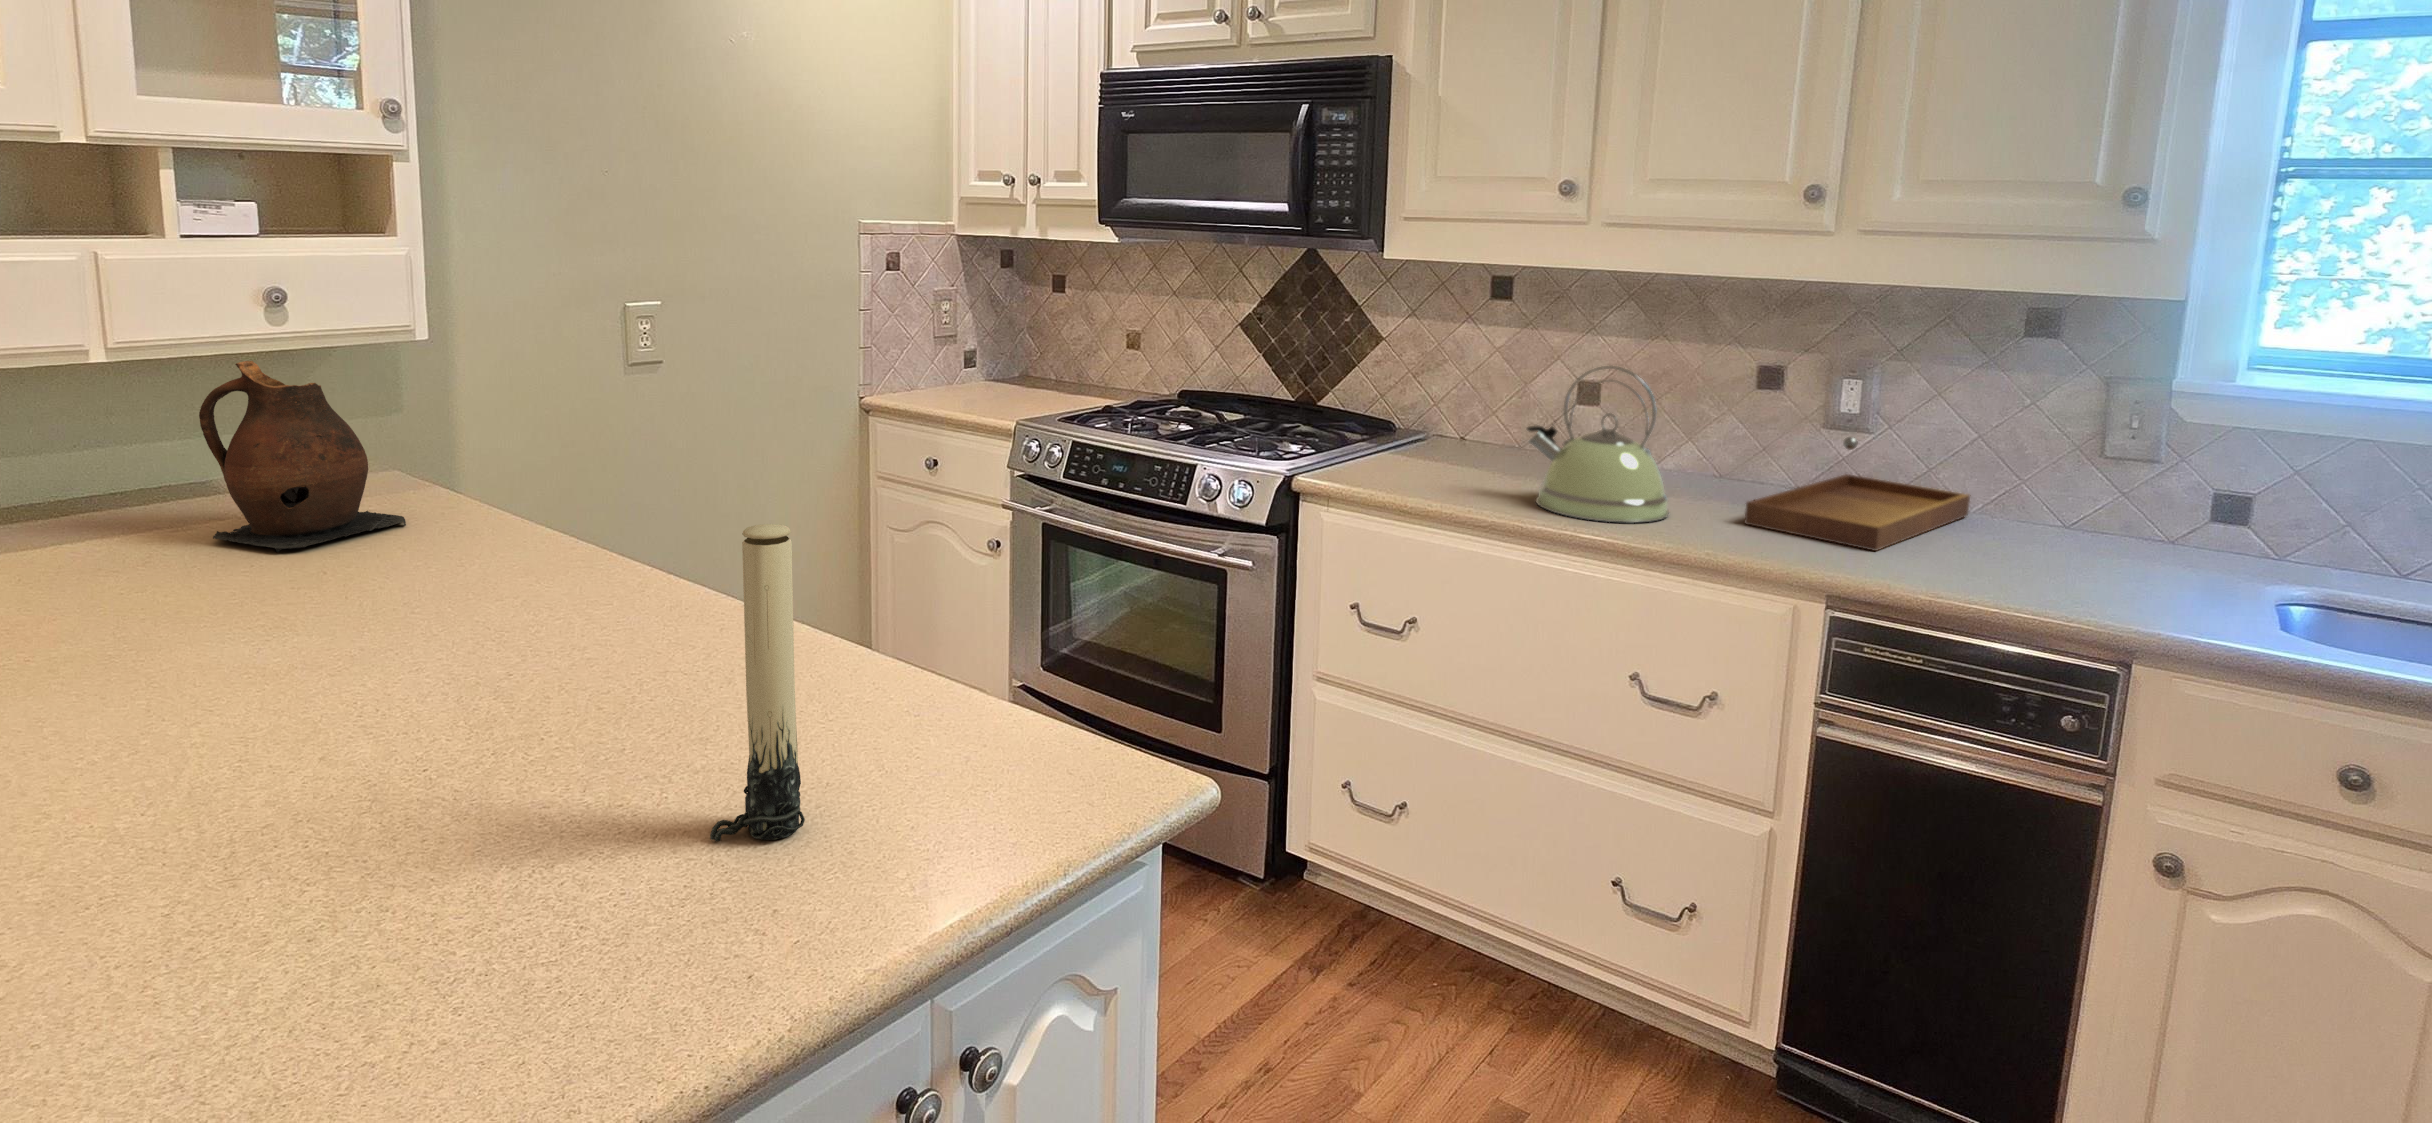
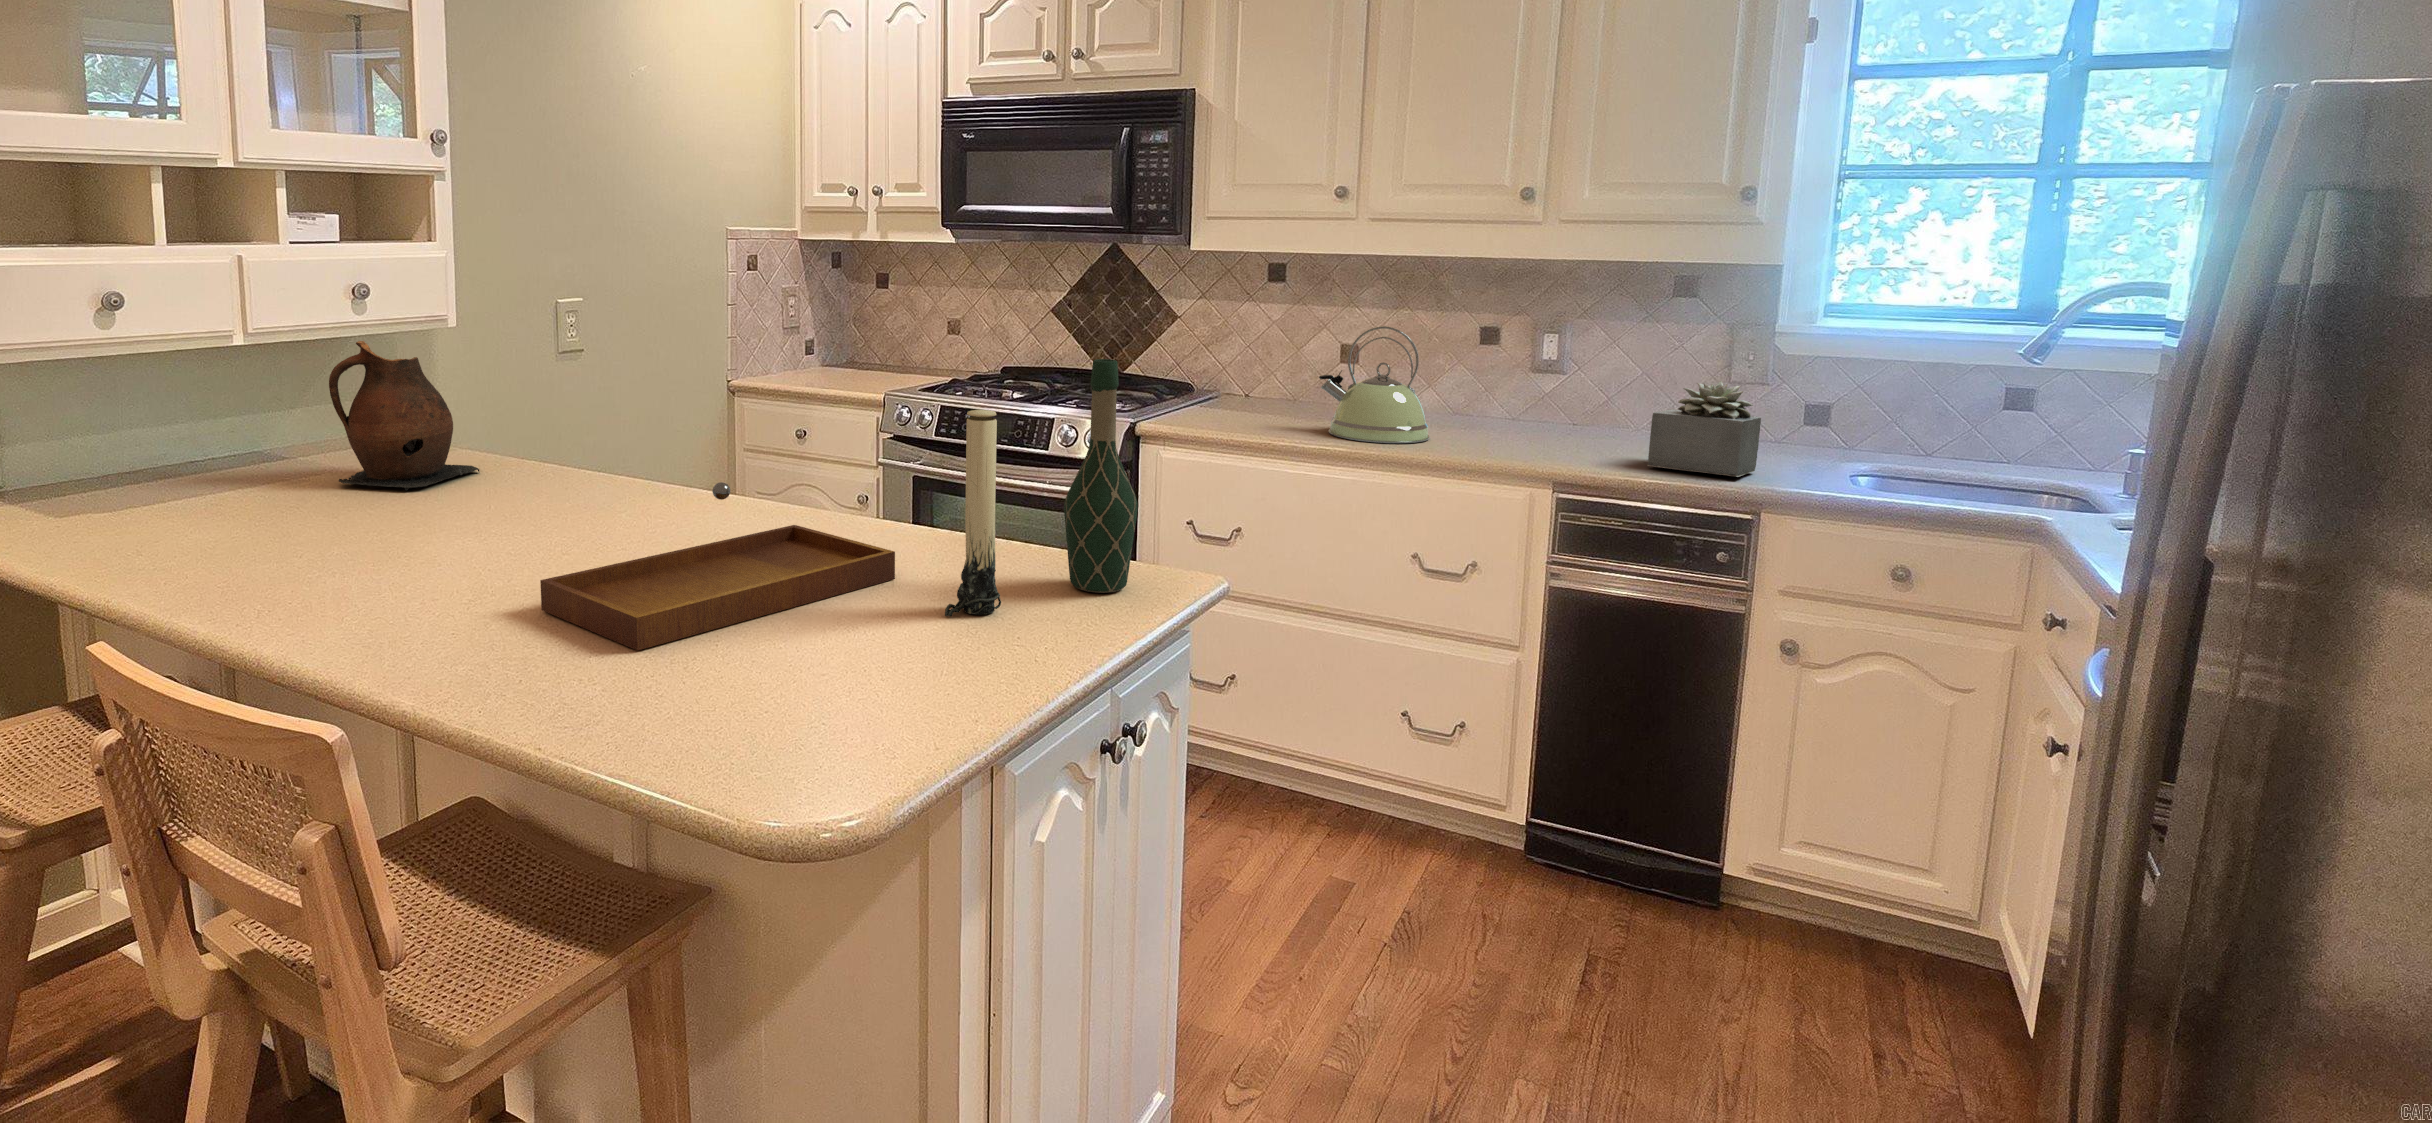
tray: present [1744,437,1970,551] -> present [540,482,895,651]
wine bottle: none [943,444,1055,801] -> present [1064,359,1138,593]
succulent plant: none [1962,463,2136,604] -> present [1647,381,1761,477]

